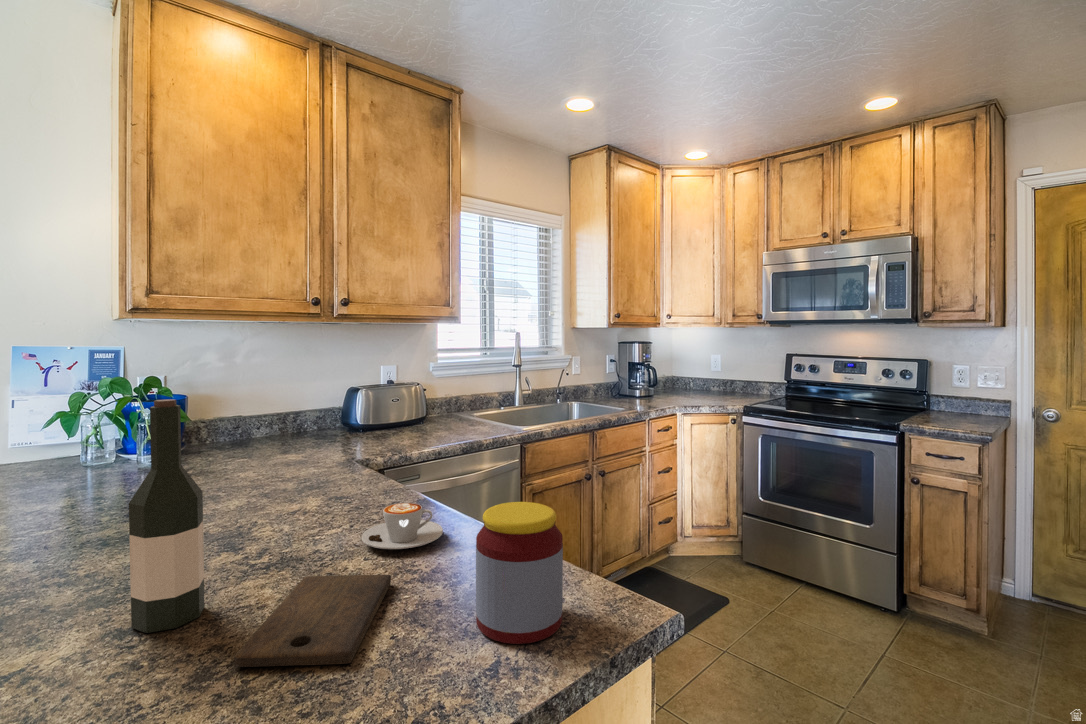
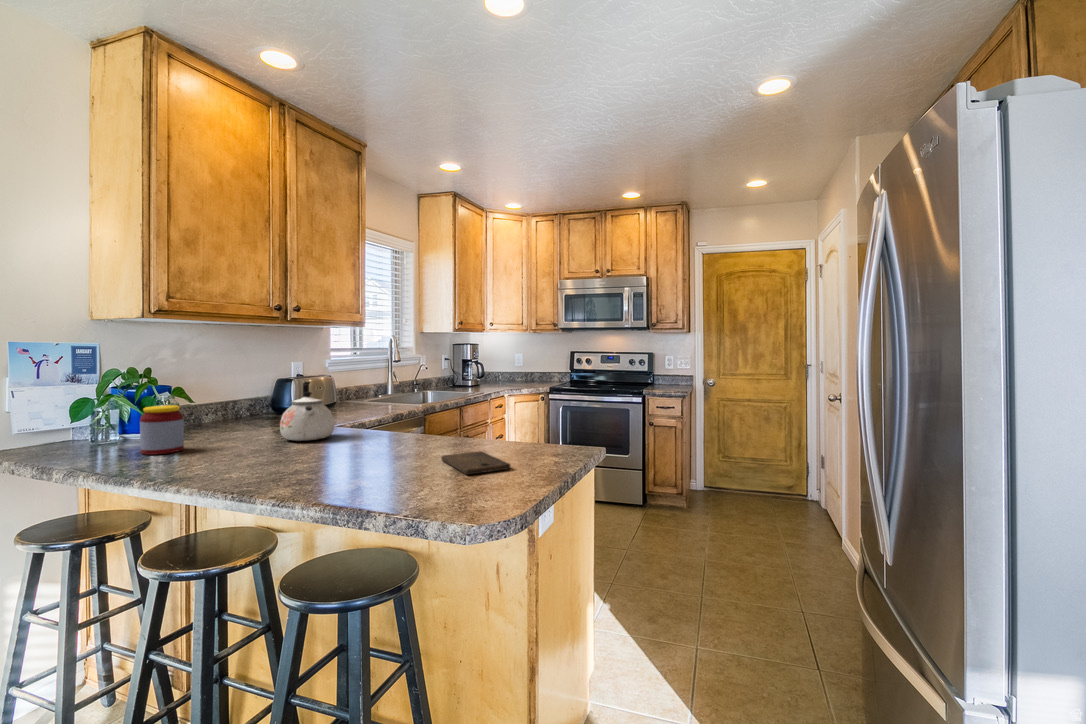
wine bottle: present [129,399,205,633] -> none [382,364,413,476]
kettle: none [236,402,314,488] -> present [280,382,335,441]
jar: present [476,502,563,644] -> present [140,405,184,455]
coffee cup: present [362,503,443,549] -> none [433,427,477,449]

